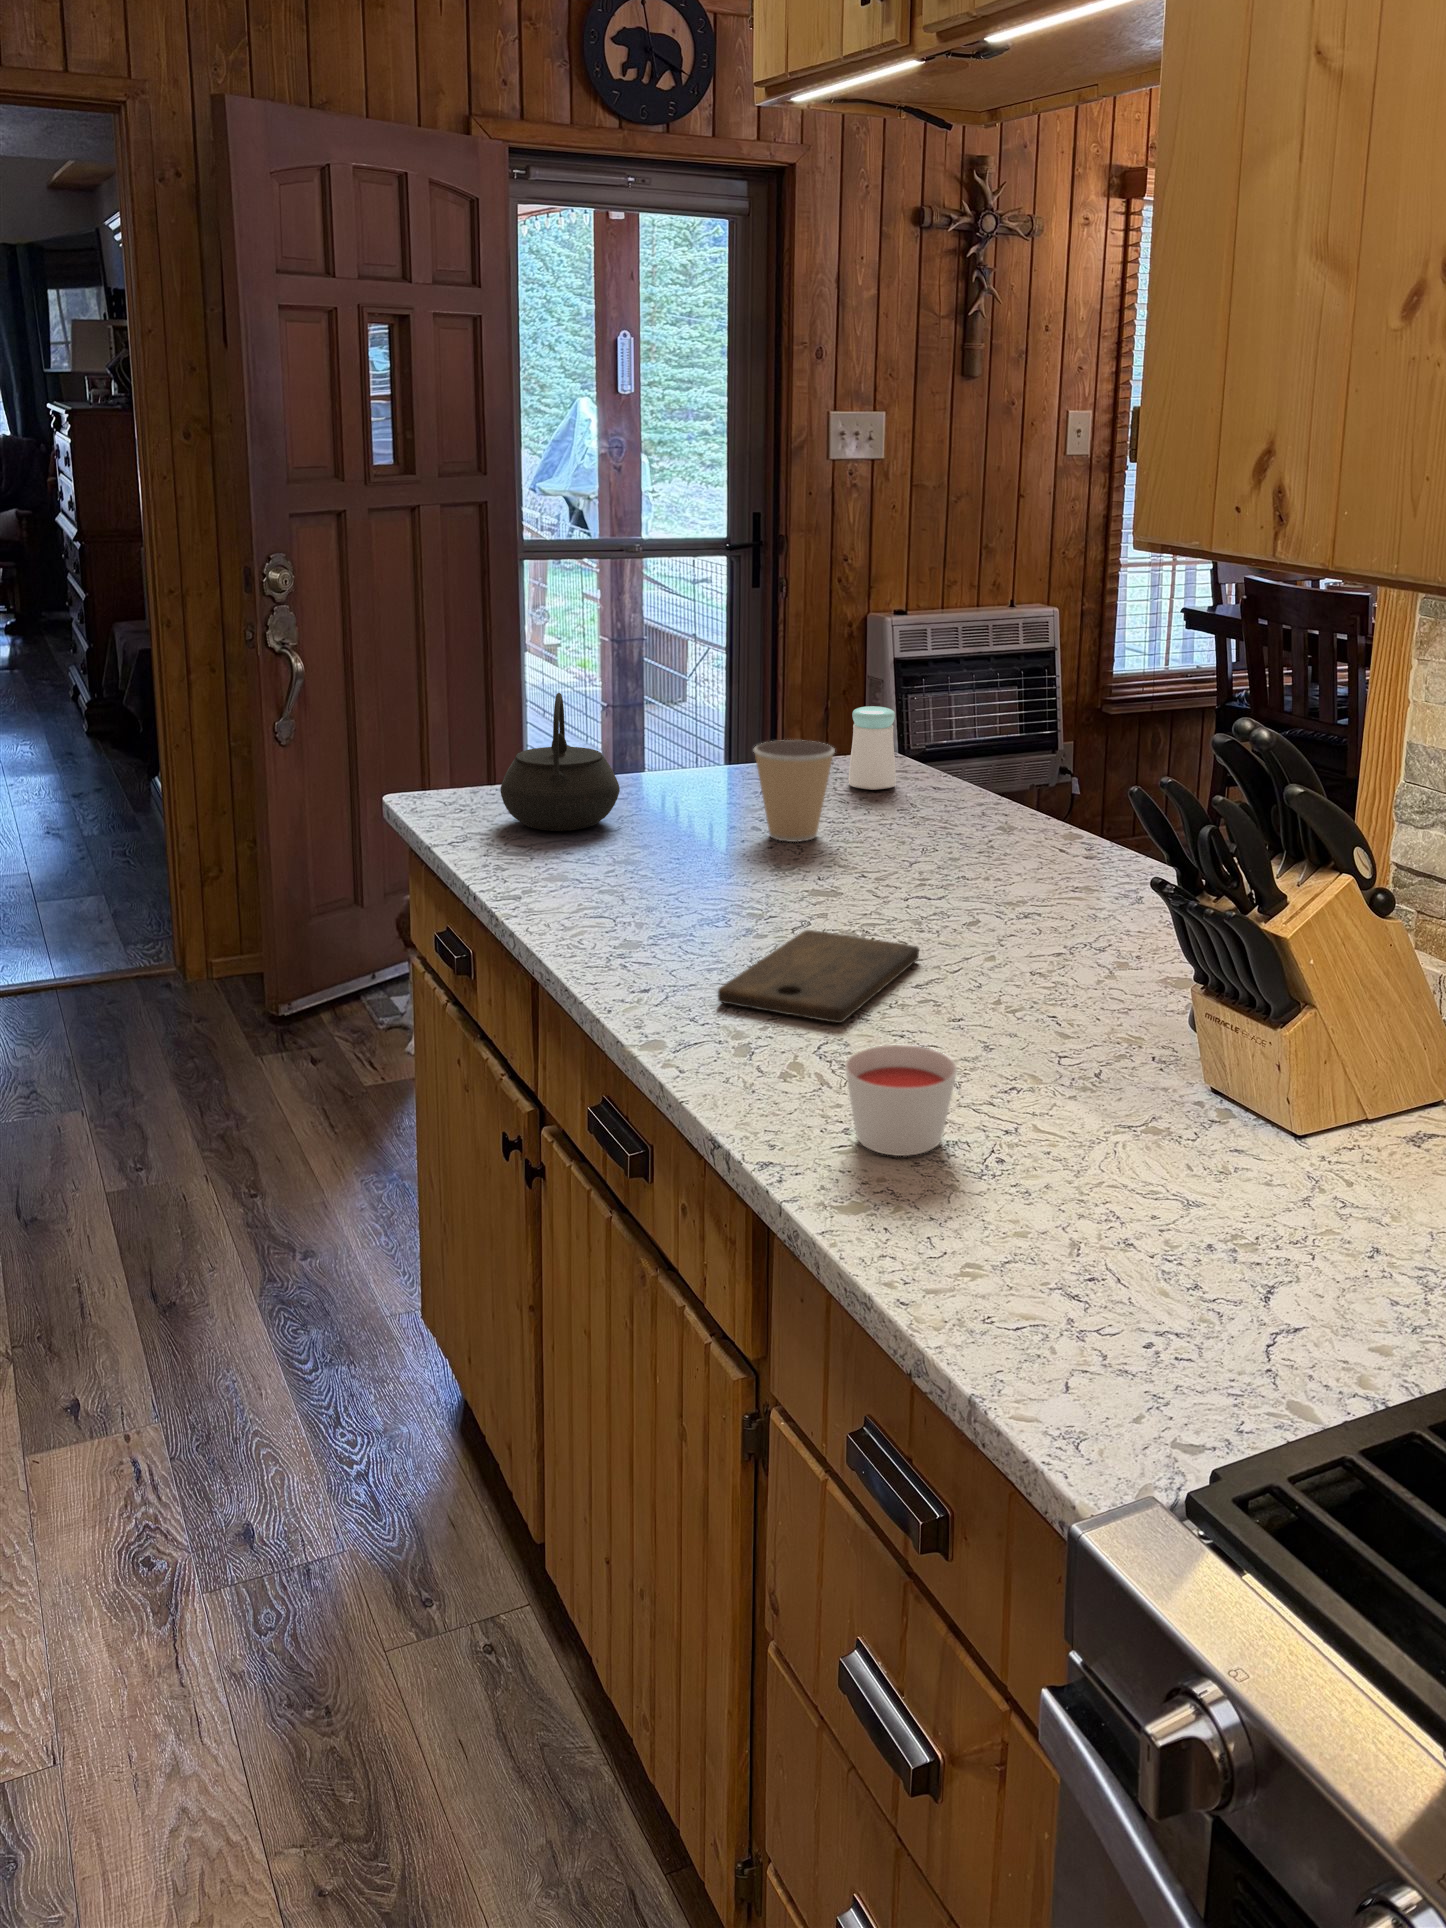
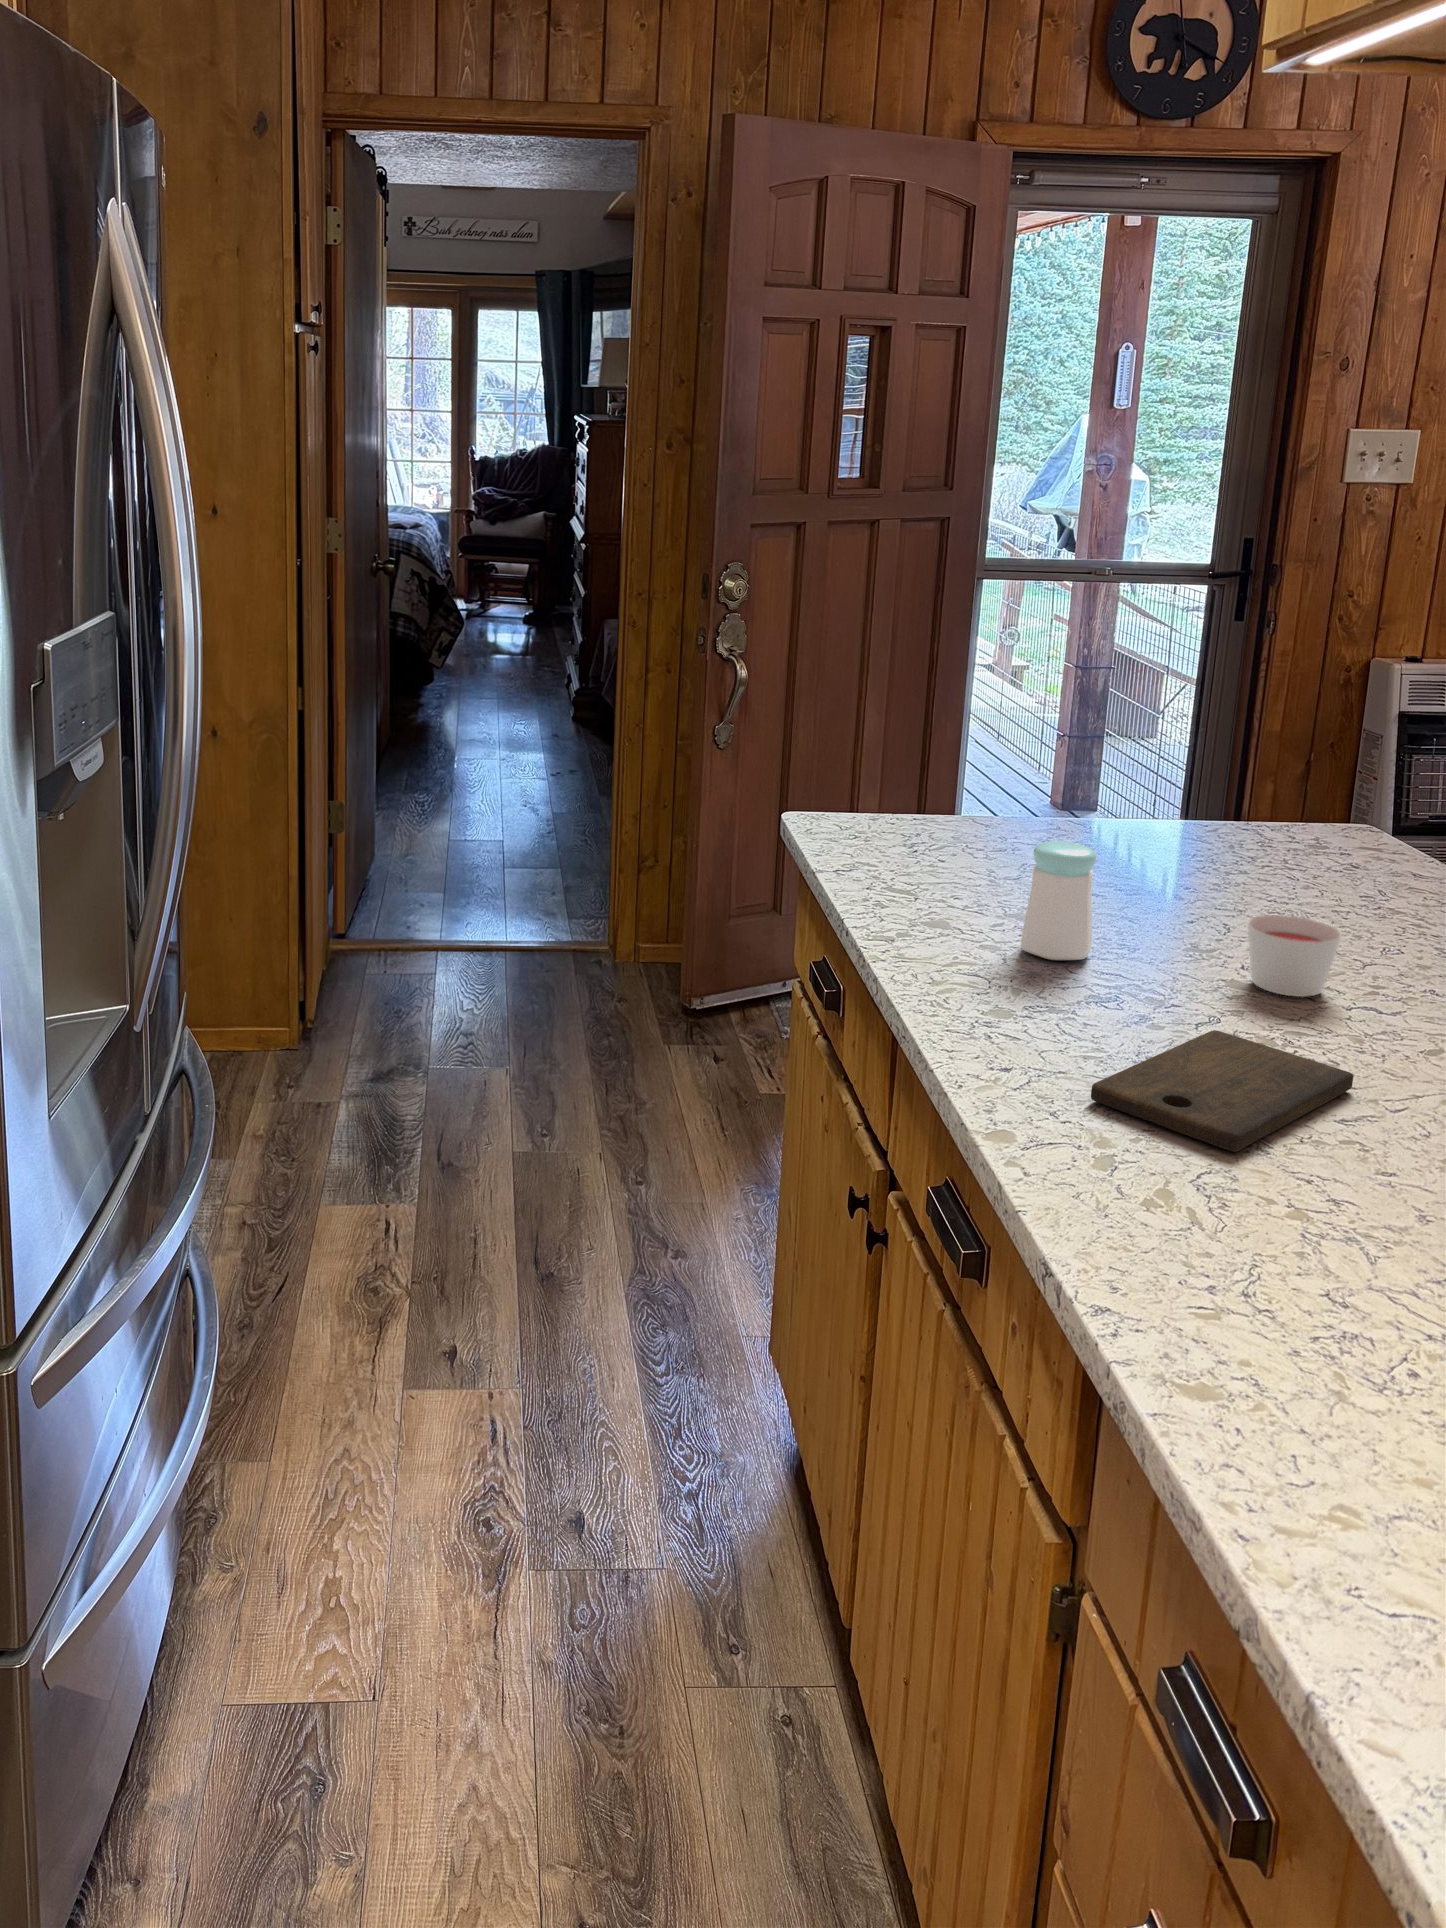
kettle: present [500,693,620,831] -> none [902,726,1030,875]
salt shaker: present [849,706,896,790] -> present [1021,841,1096,960]
coffee cup: present [754,740,835,842] -> none [1186,804,1287,922]
candle: present [845,1045,957,1156] -> present [1247,915,1342,997]

